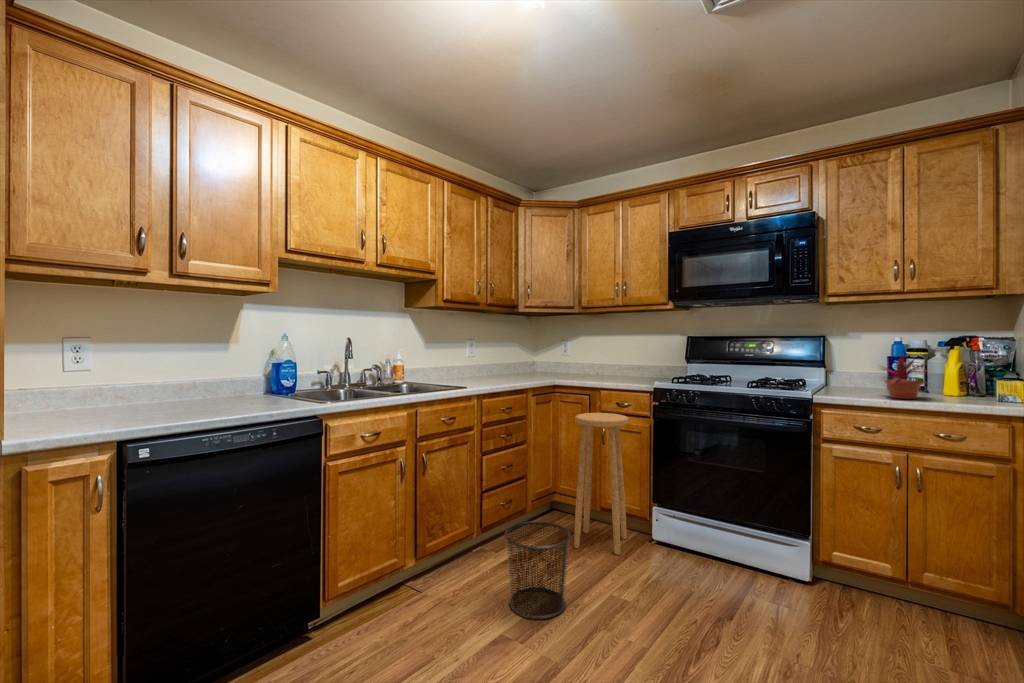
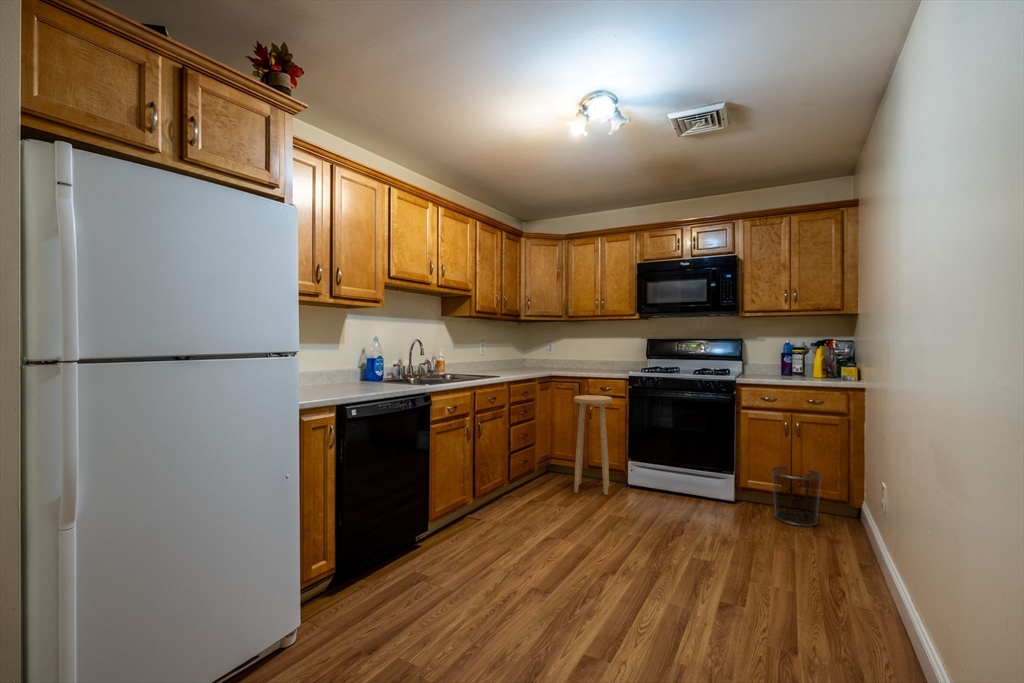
potted plant: present [883,356,927,399] -> none [772,351,808,380]
waste bin: present [505,521,571,619] -> present [771,467,822,526]

